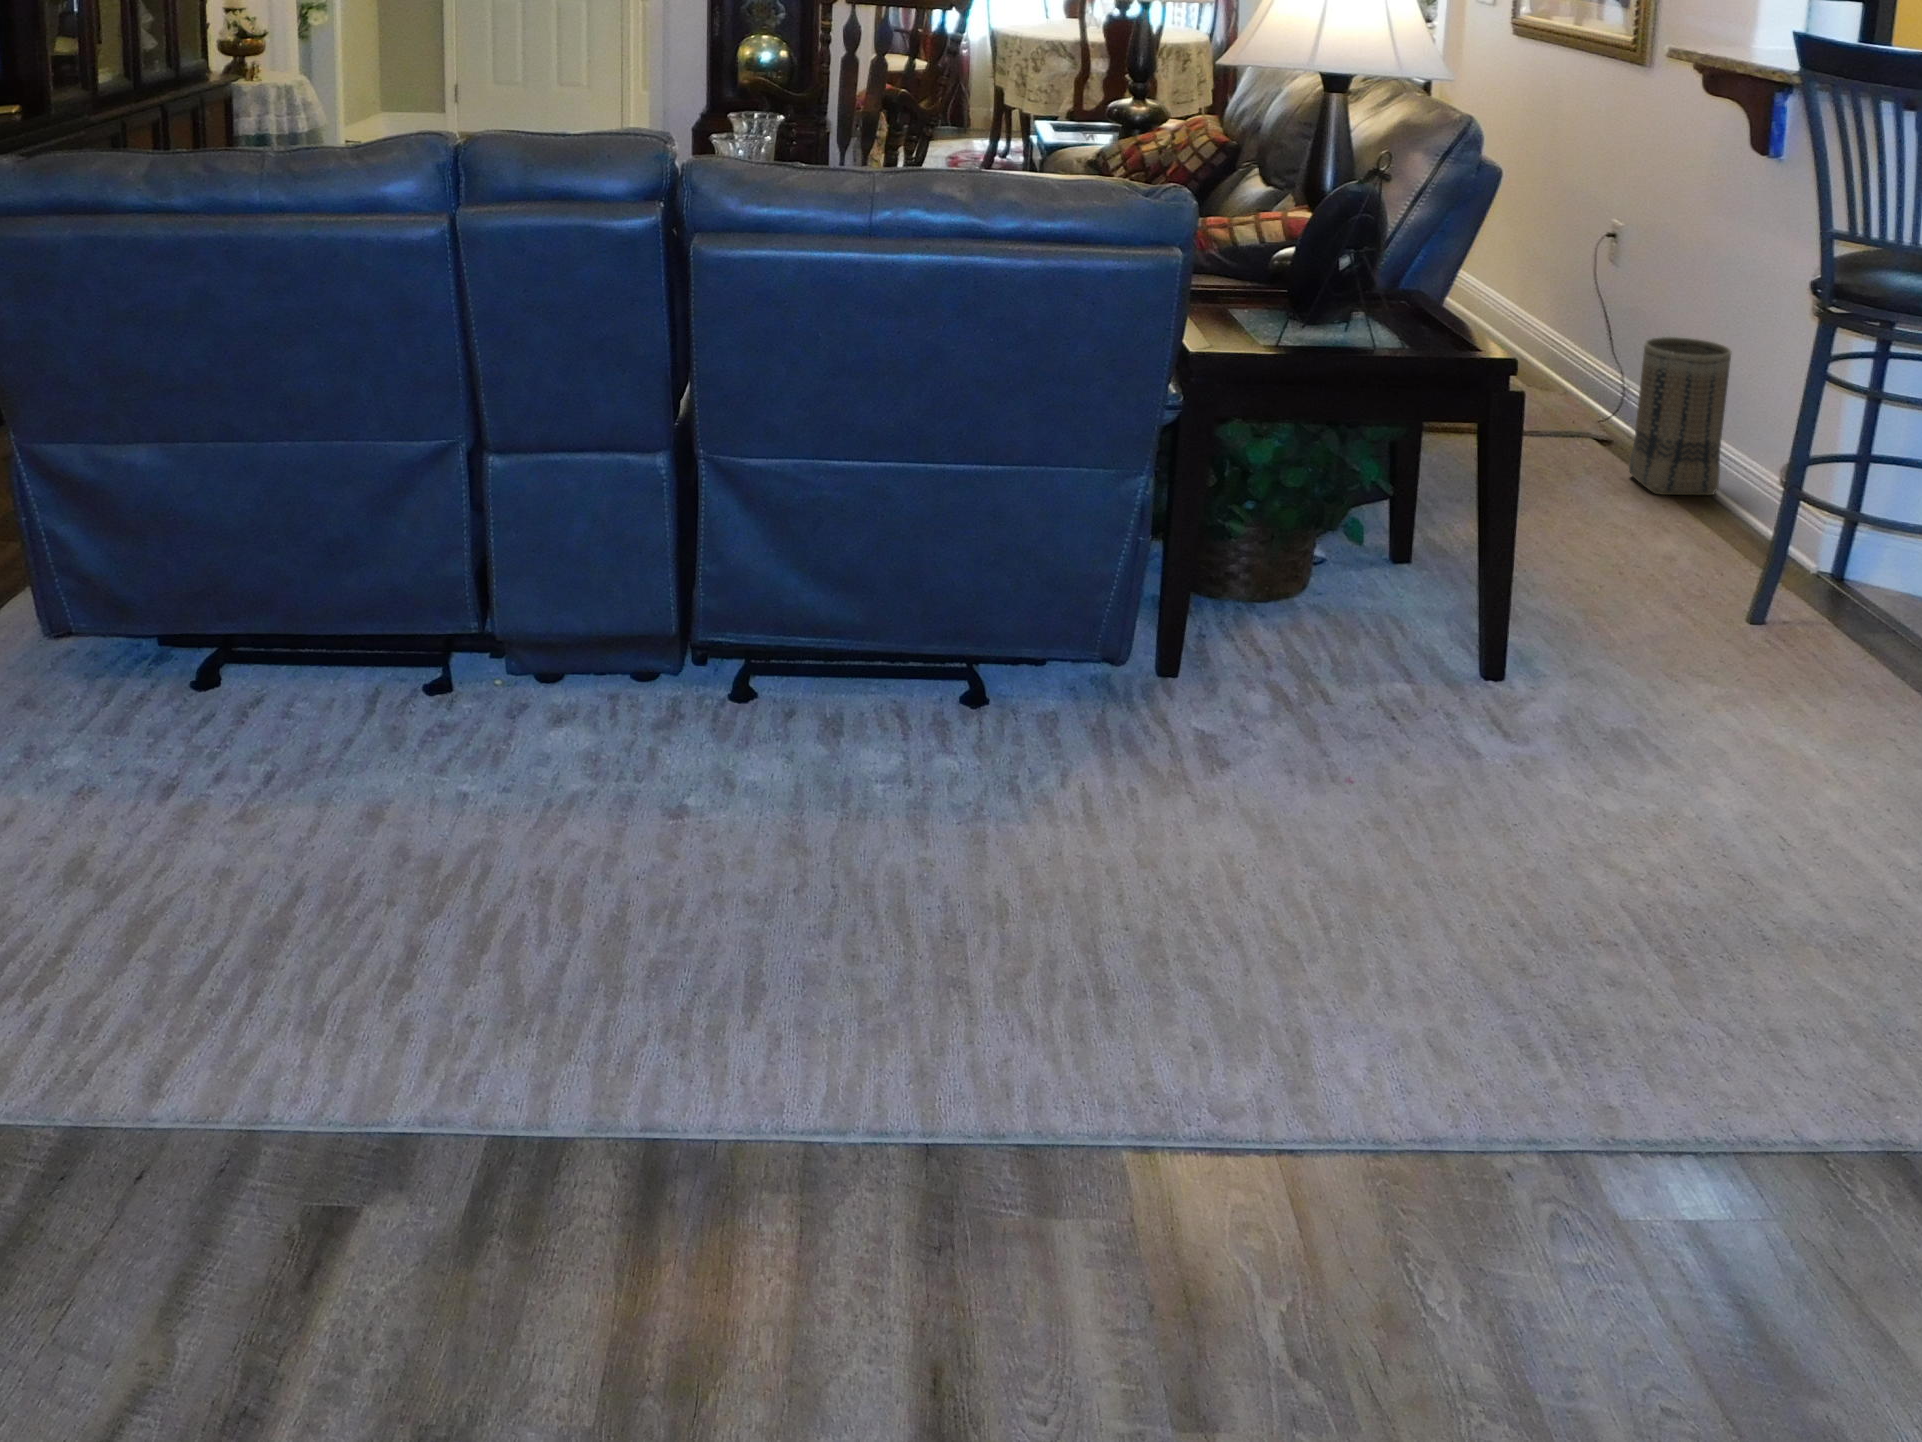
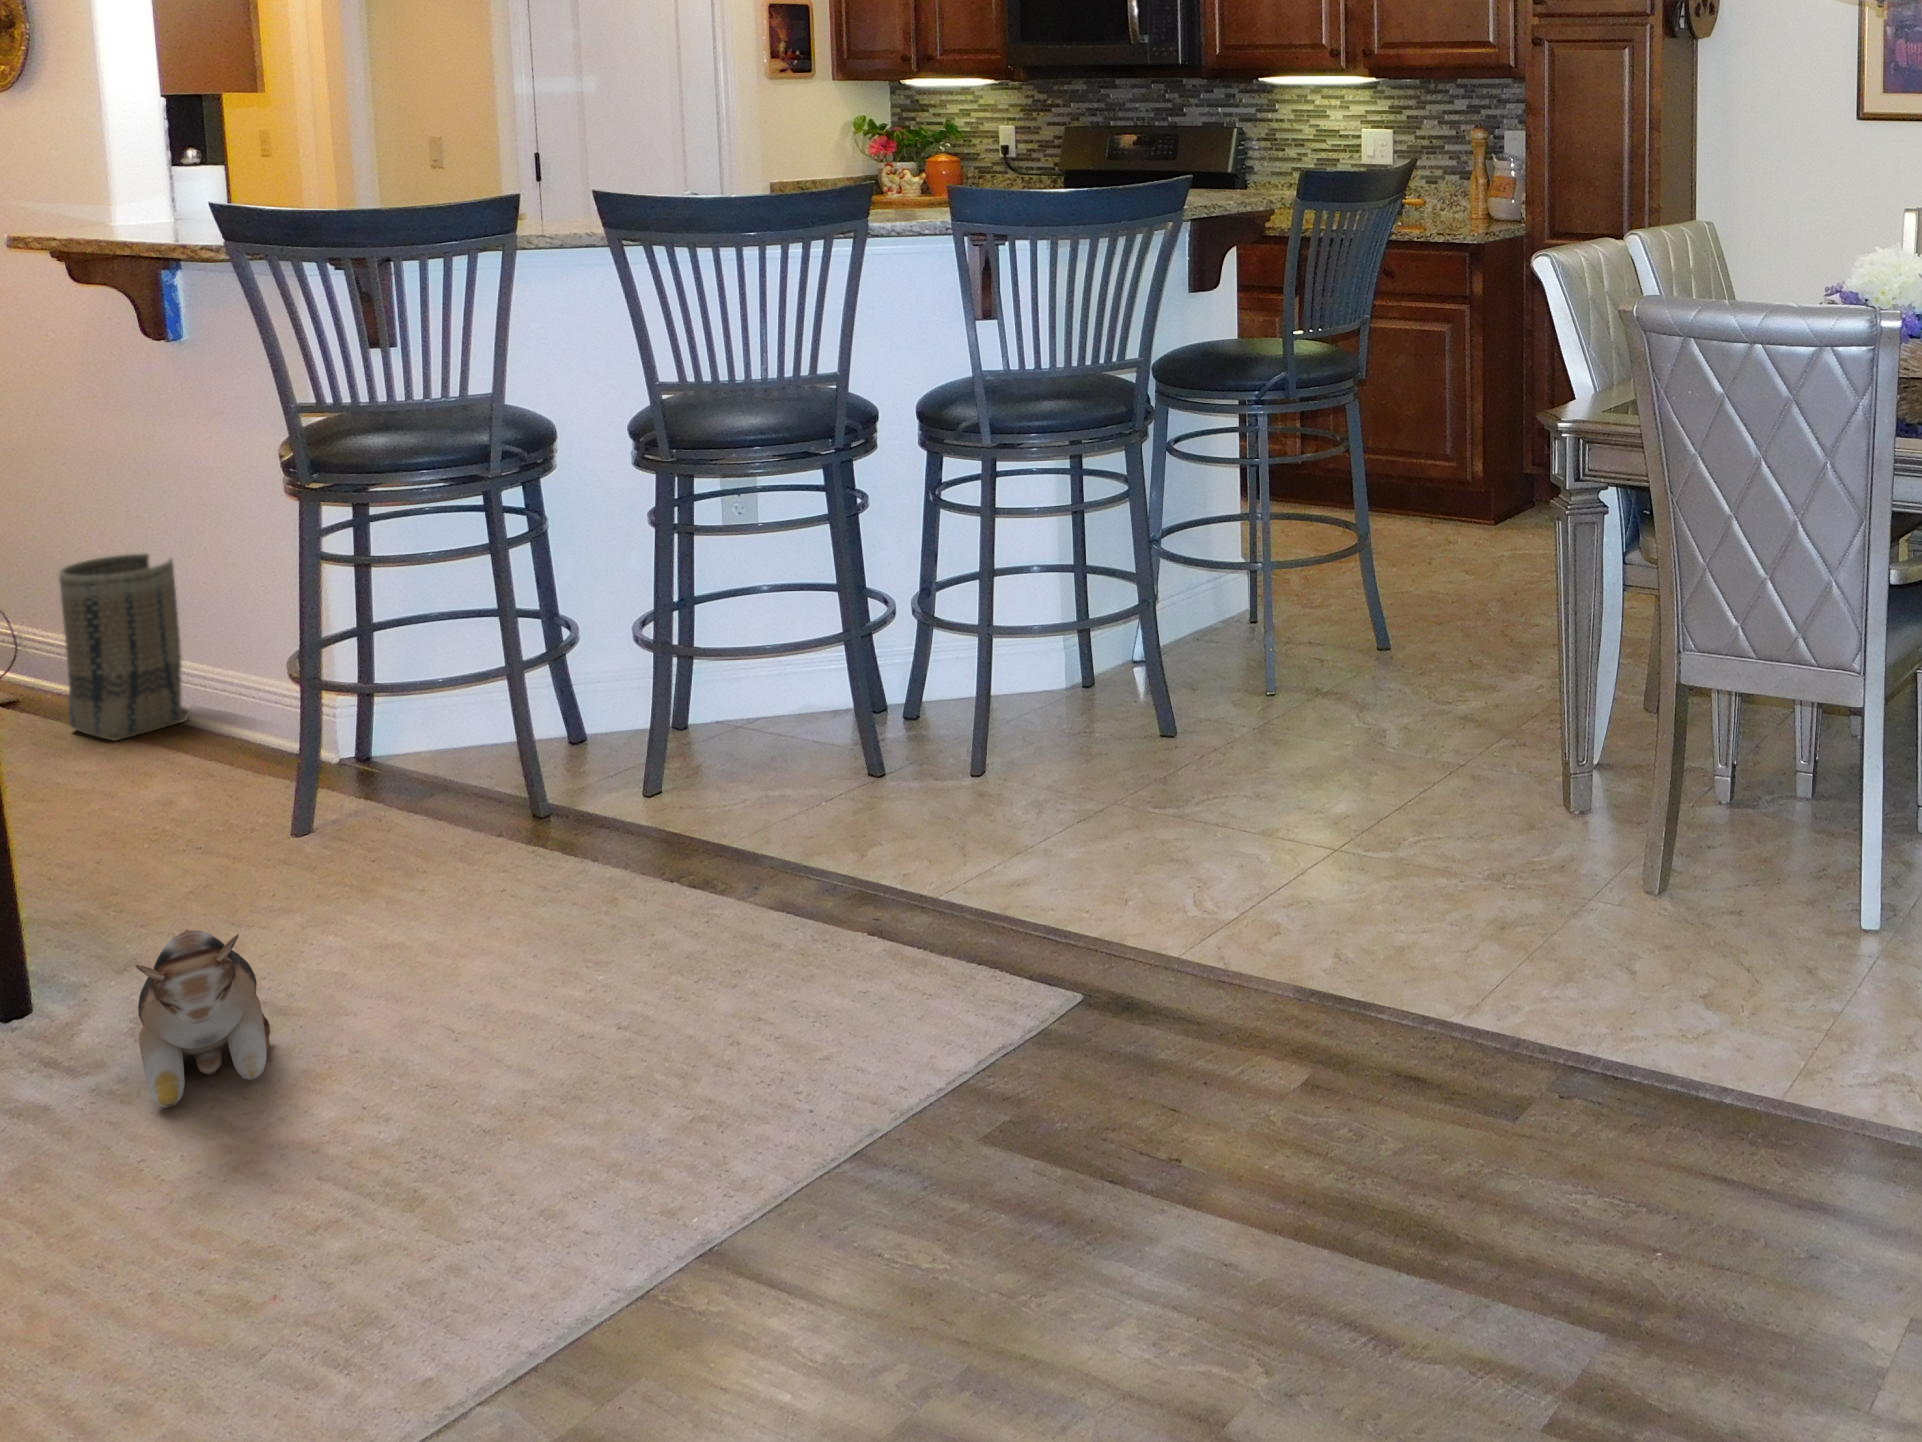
plush toy: none [1555,662,1657,808] -> present [135,929,270,1108]

